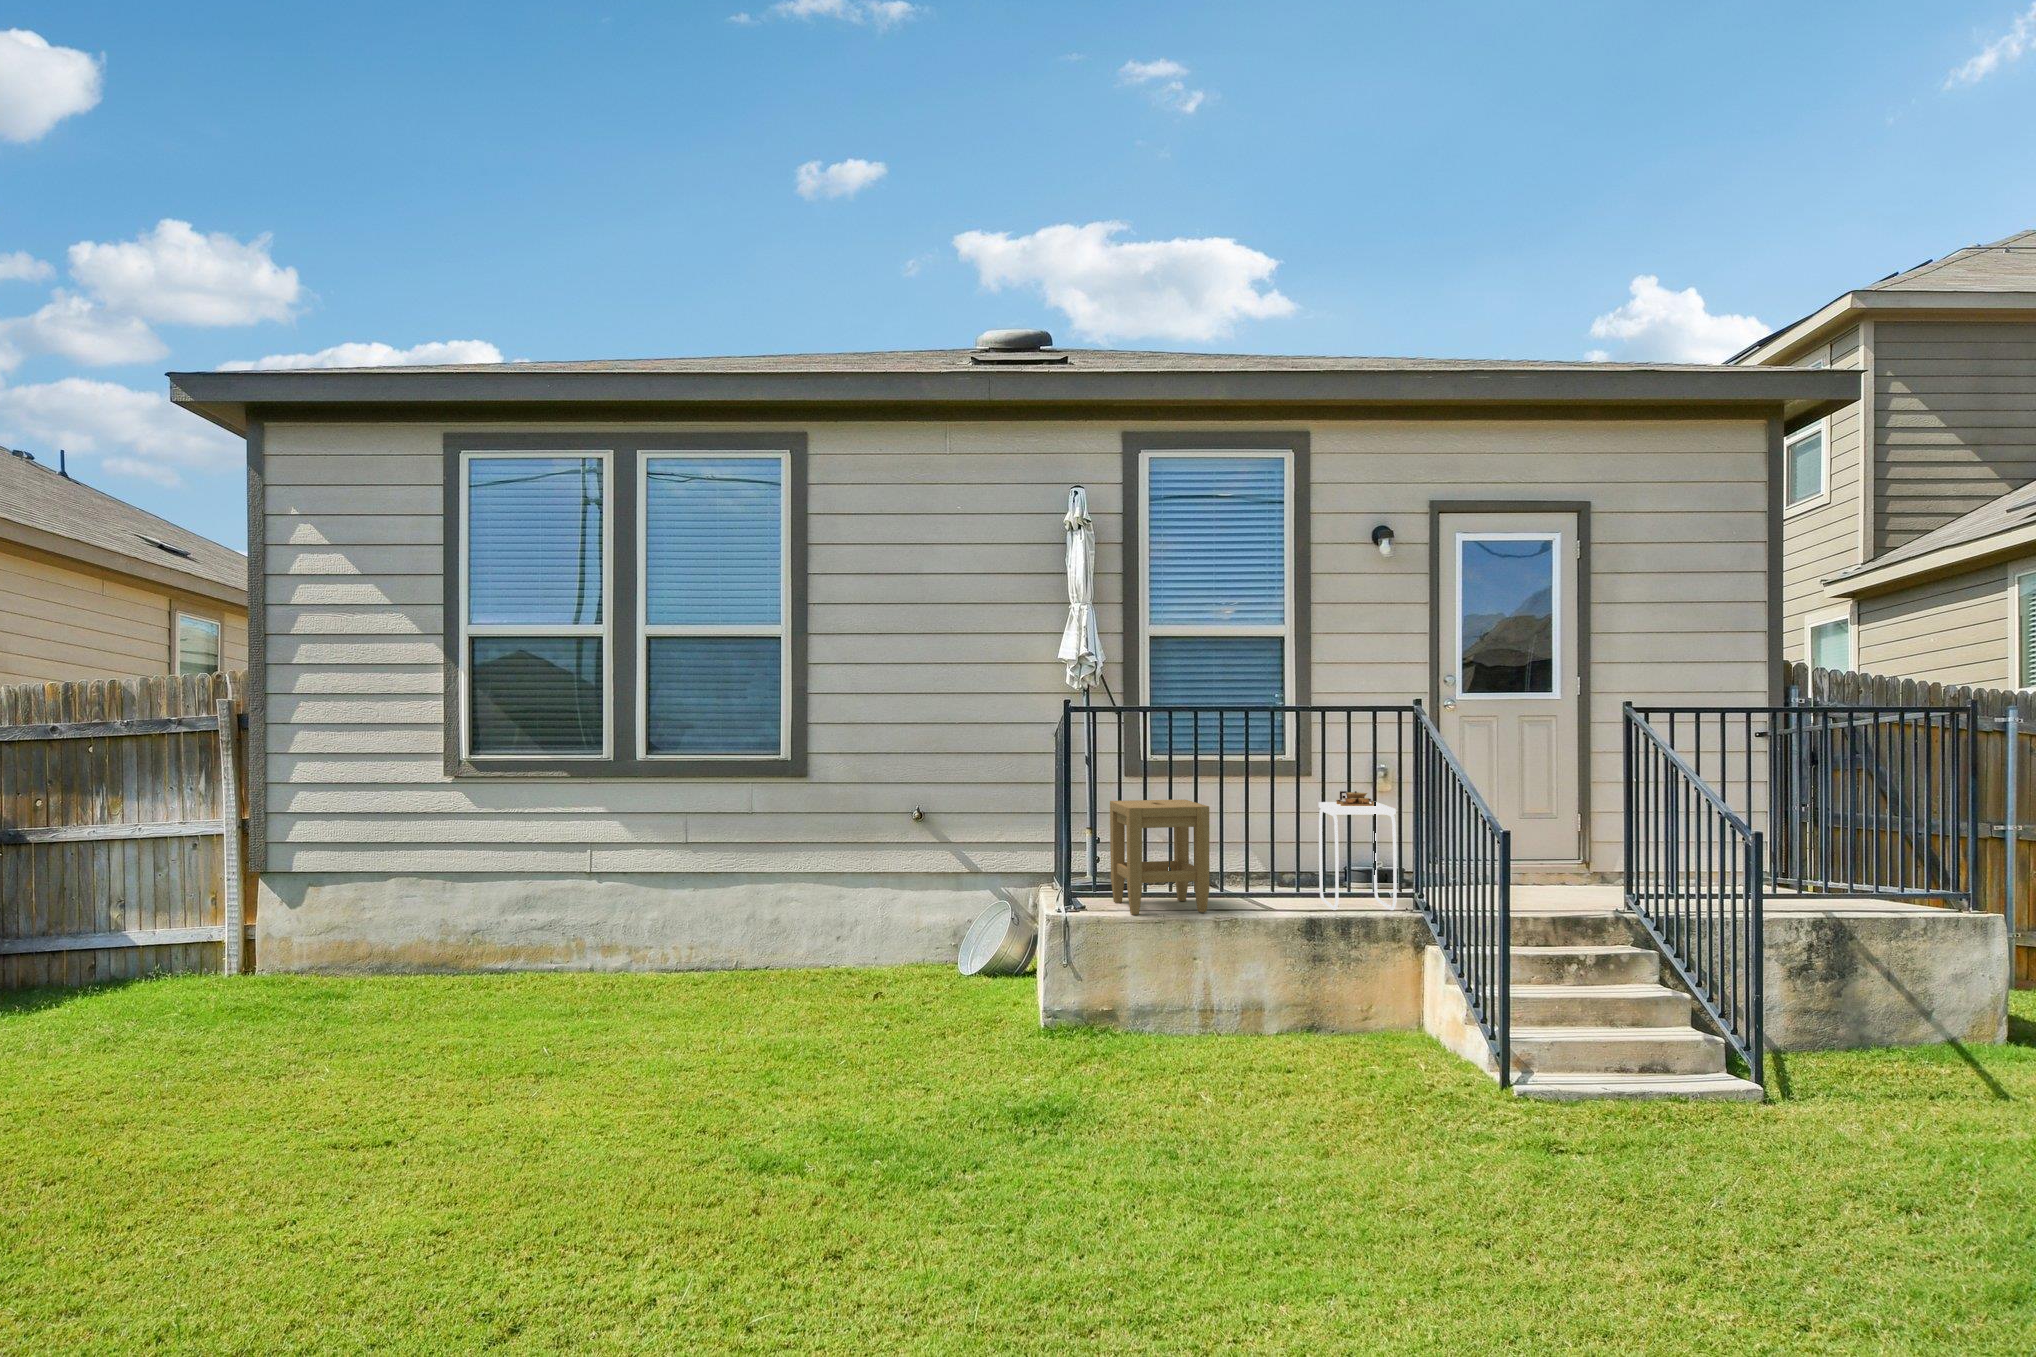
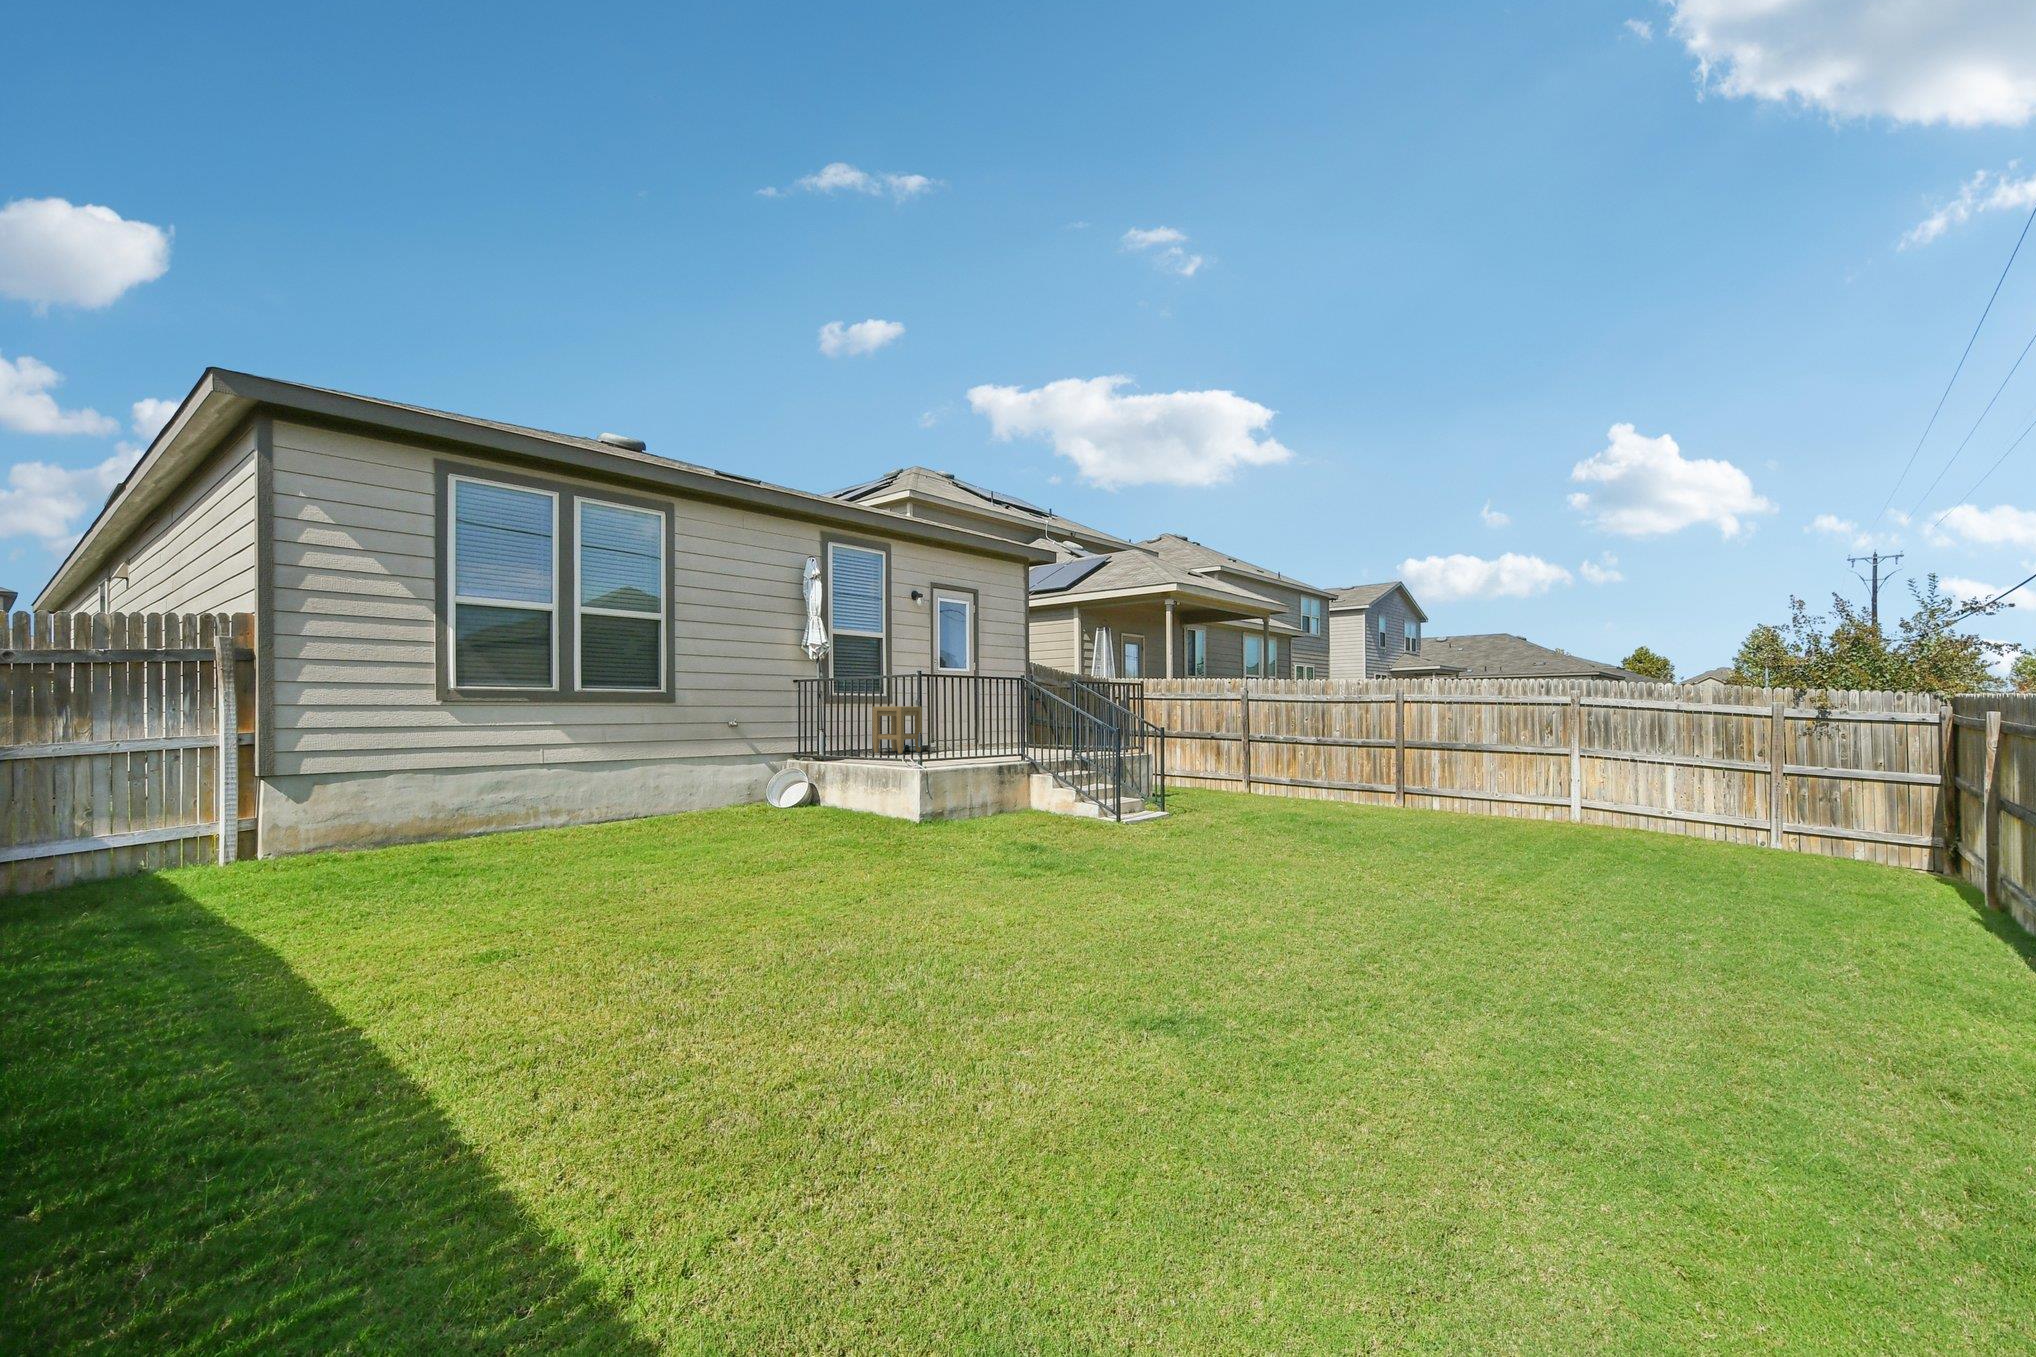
side table: present [1319,791,1397,910] -> none [934,702,974,750]

